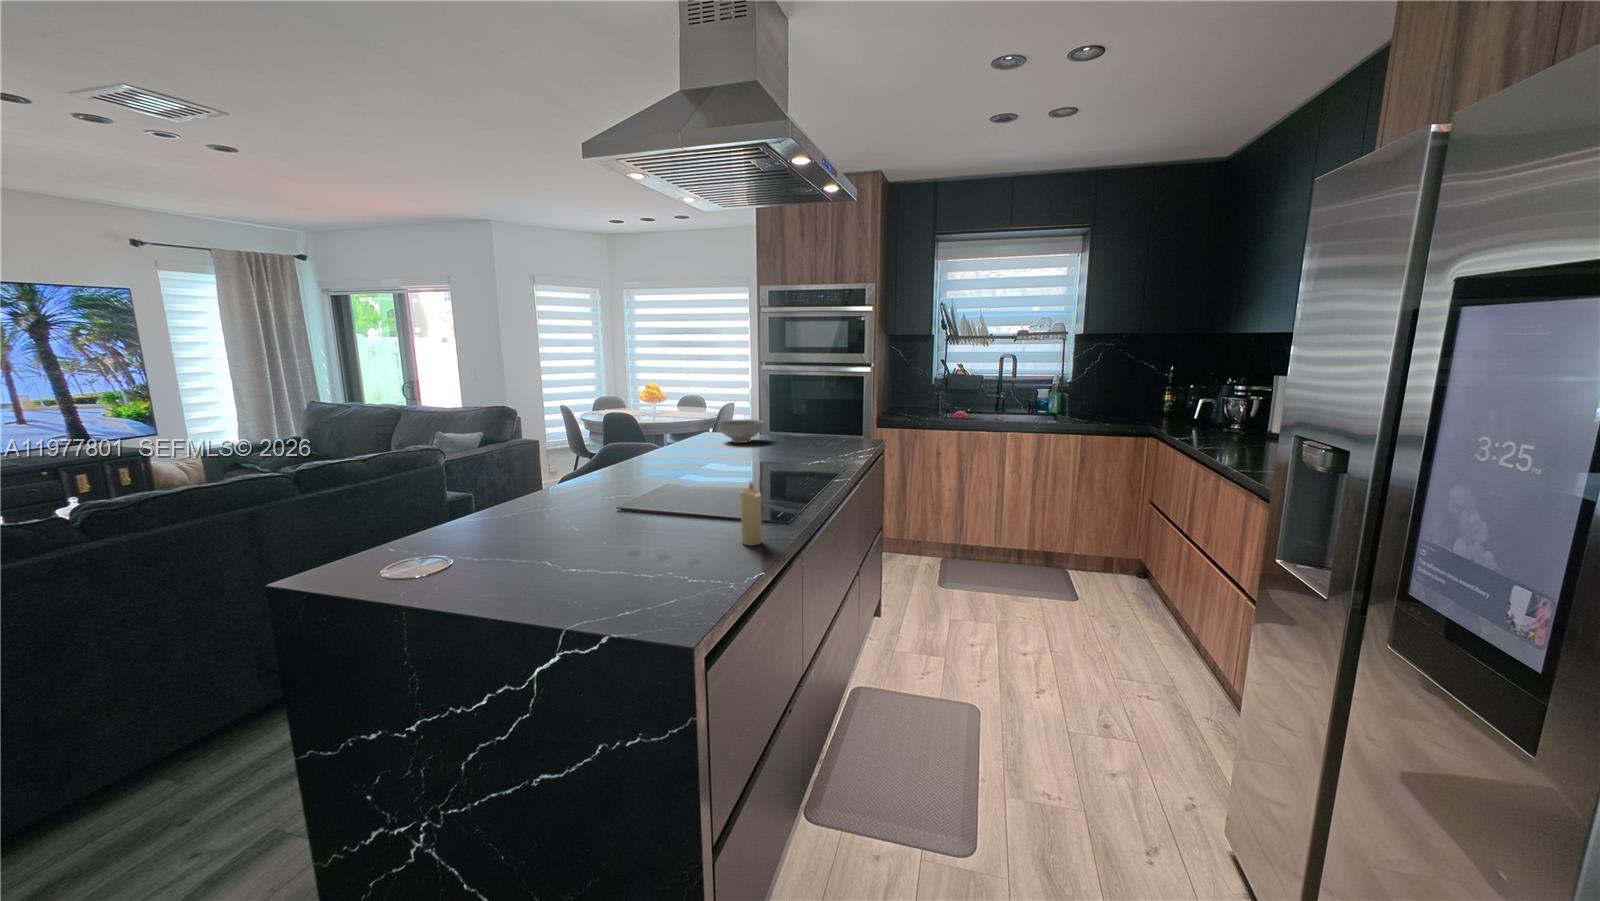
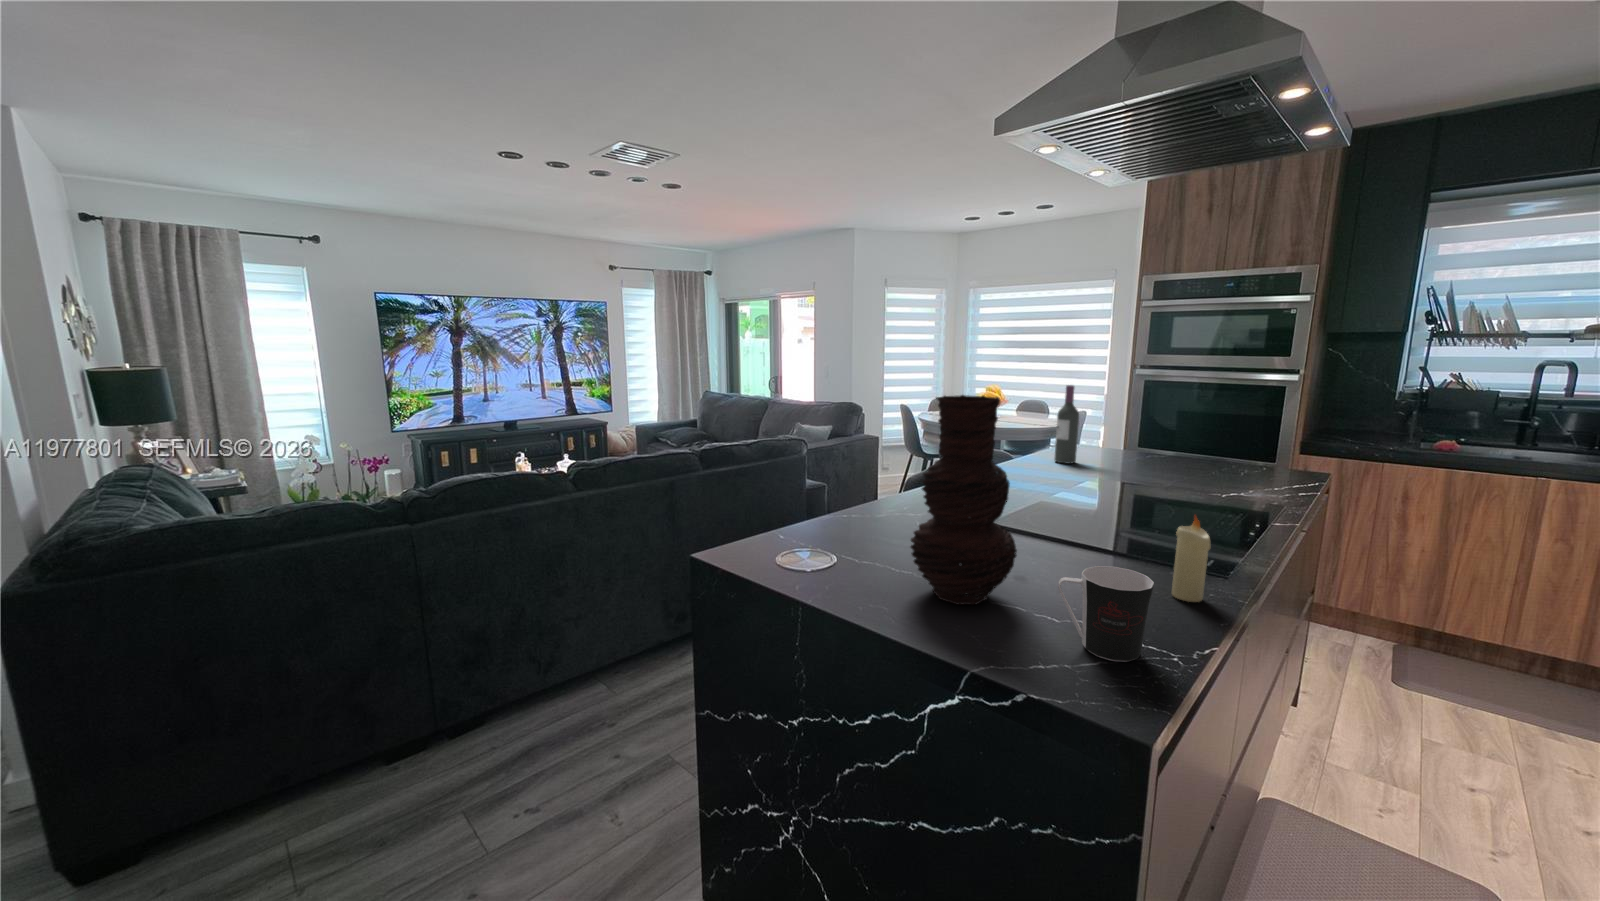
wine bottle: none [691,383,710,451] -> present [1055,385,1079,464]
vase: none [520,397,616,581] -> present [911,395,1017,605]
decorative bowl: present [719,419,763,443] -> none [1084,430,1145,458]
coffee cup: none [638,526,705,597] -> present [1058,566,1154,662]

